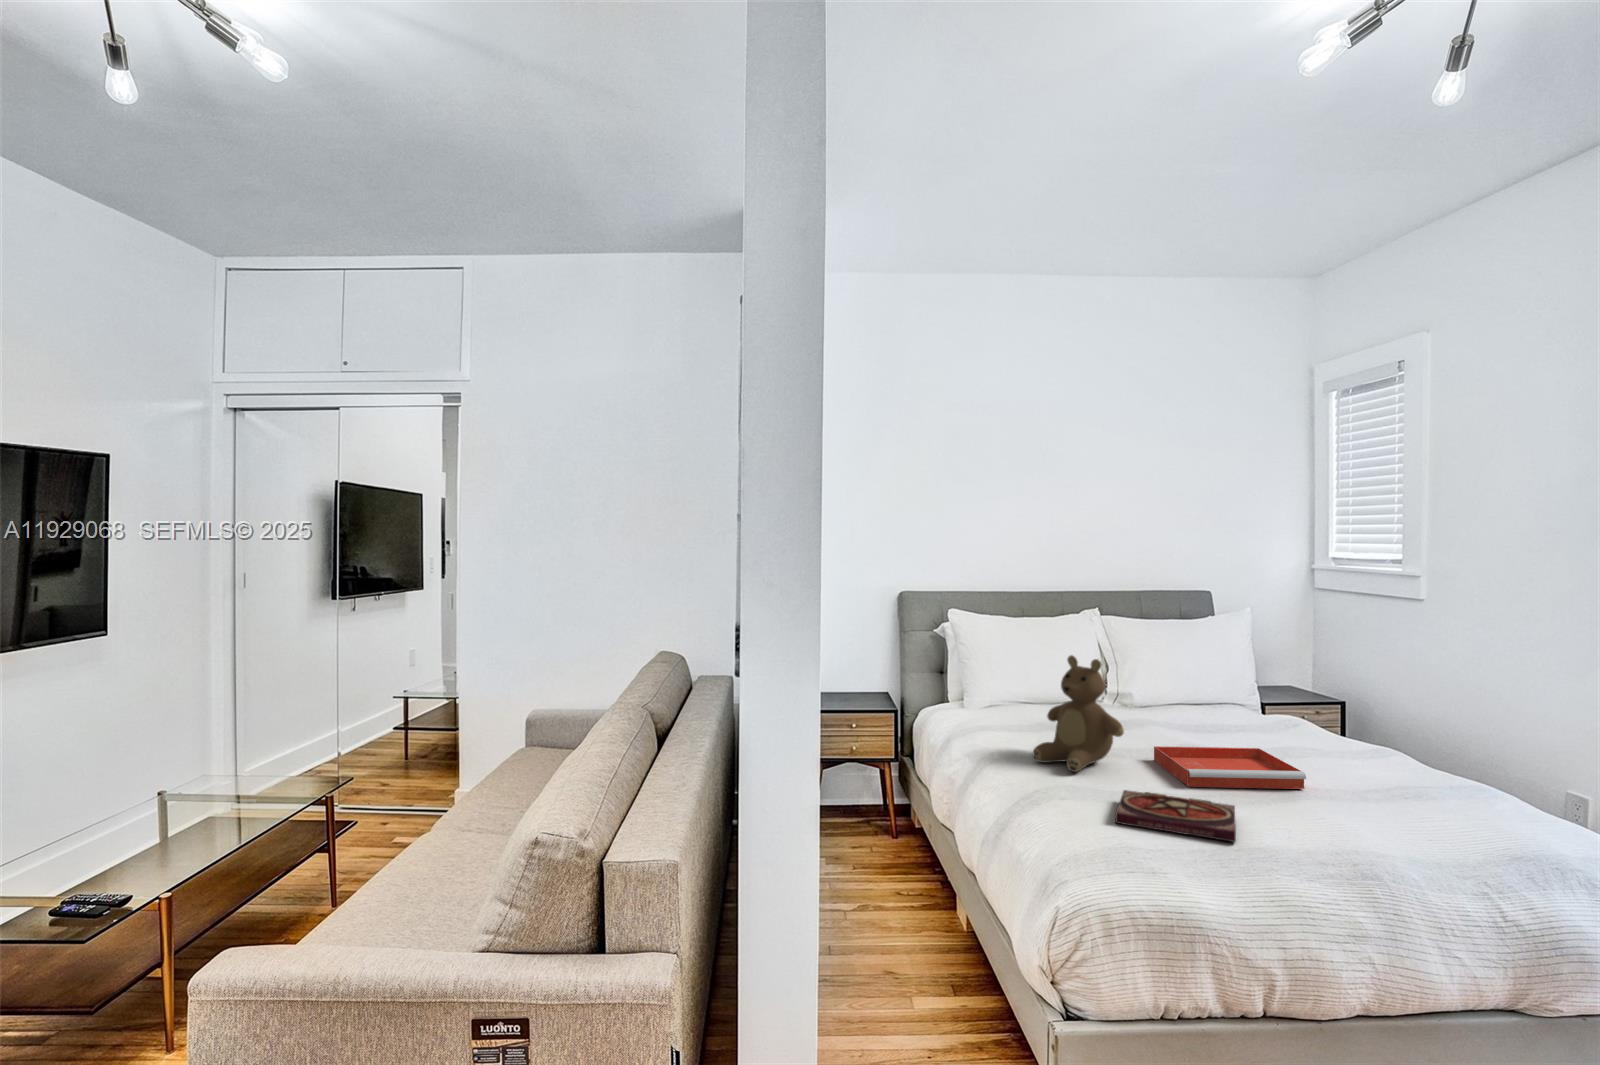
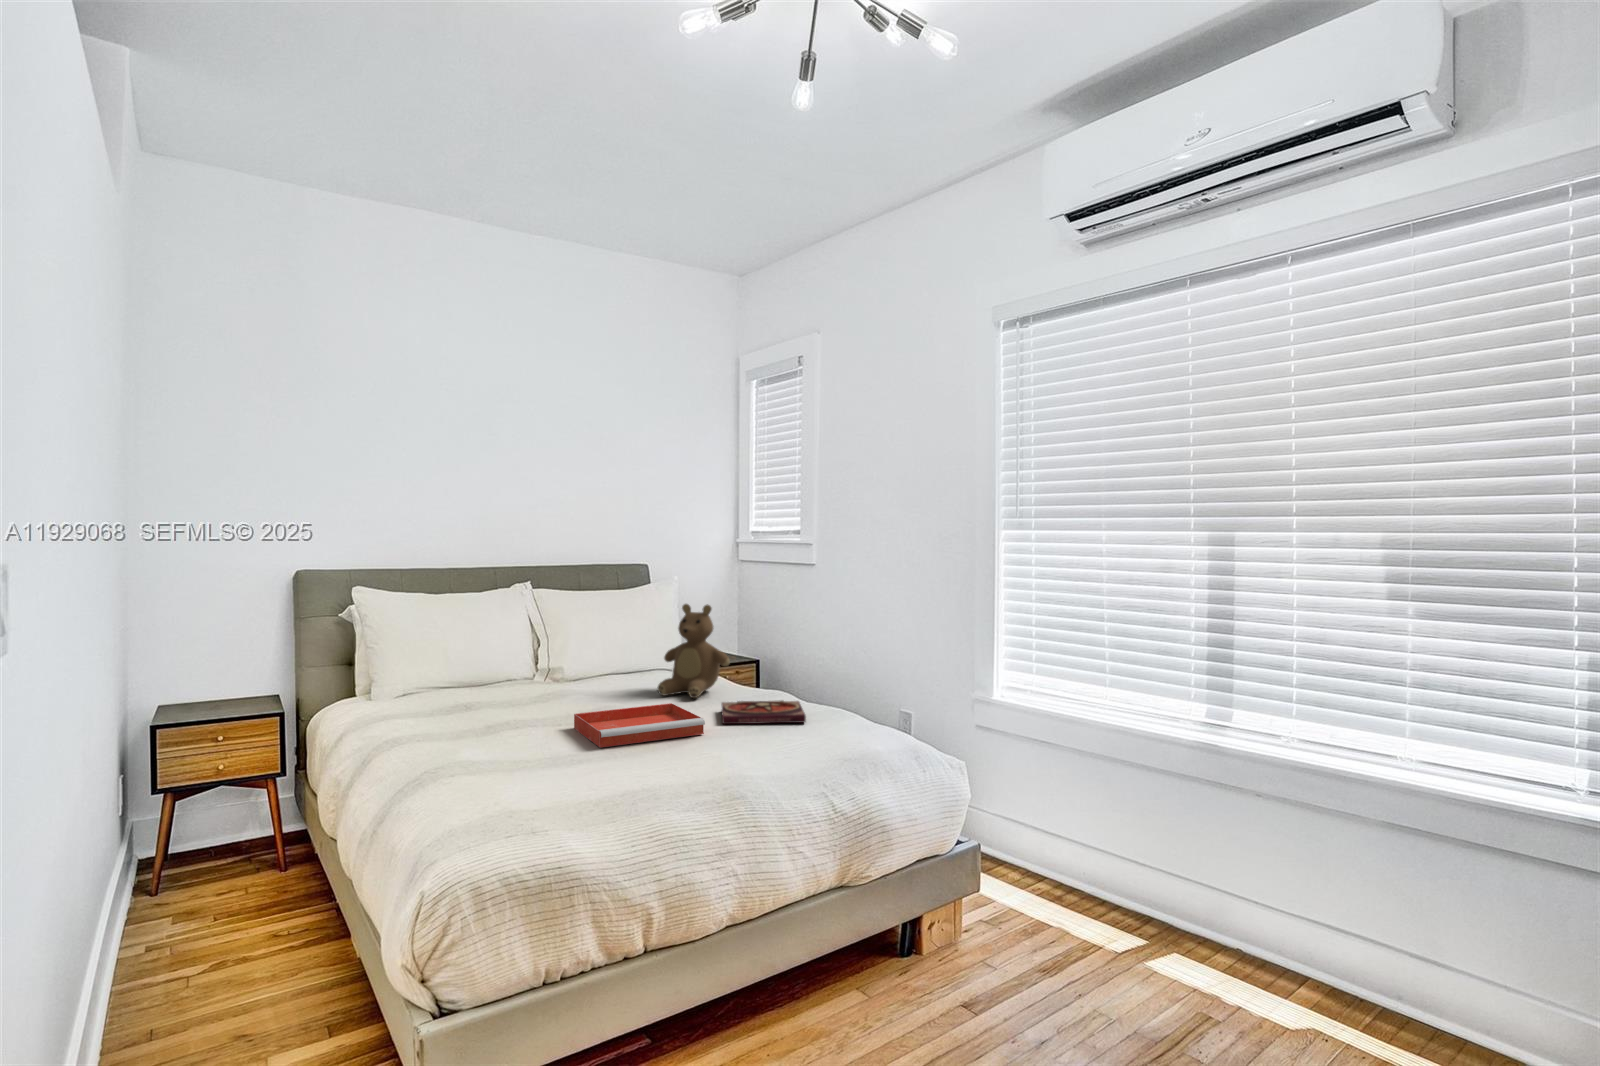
teddy bear: present [1033,655,1124,772] -> present [658,604,730,698]
book: present [1115,790,1236,842] -> present [721,700,806,724]

